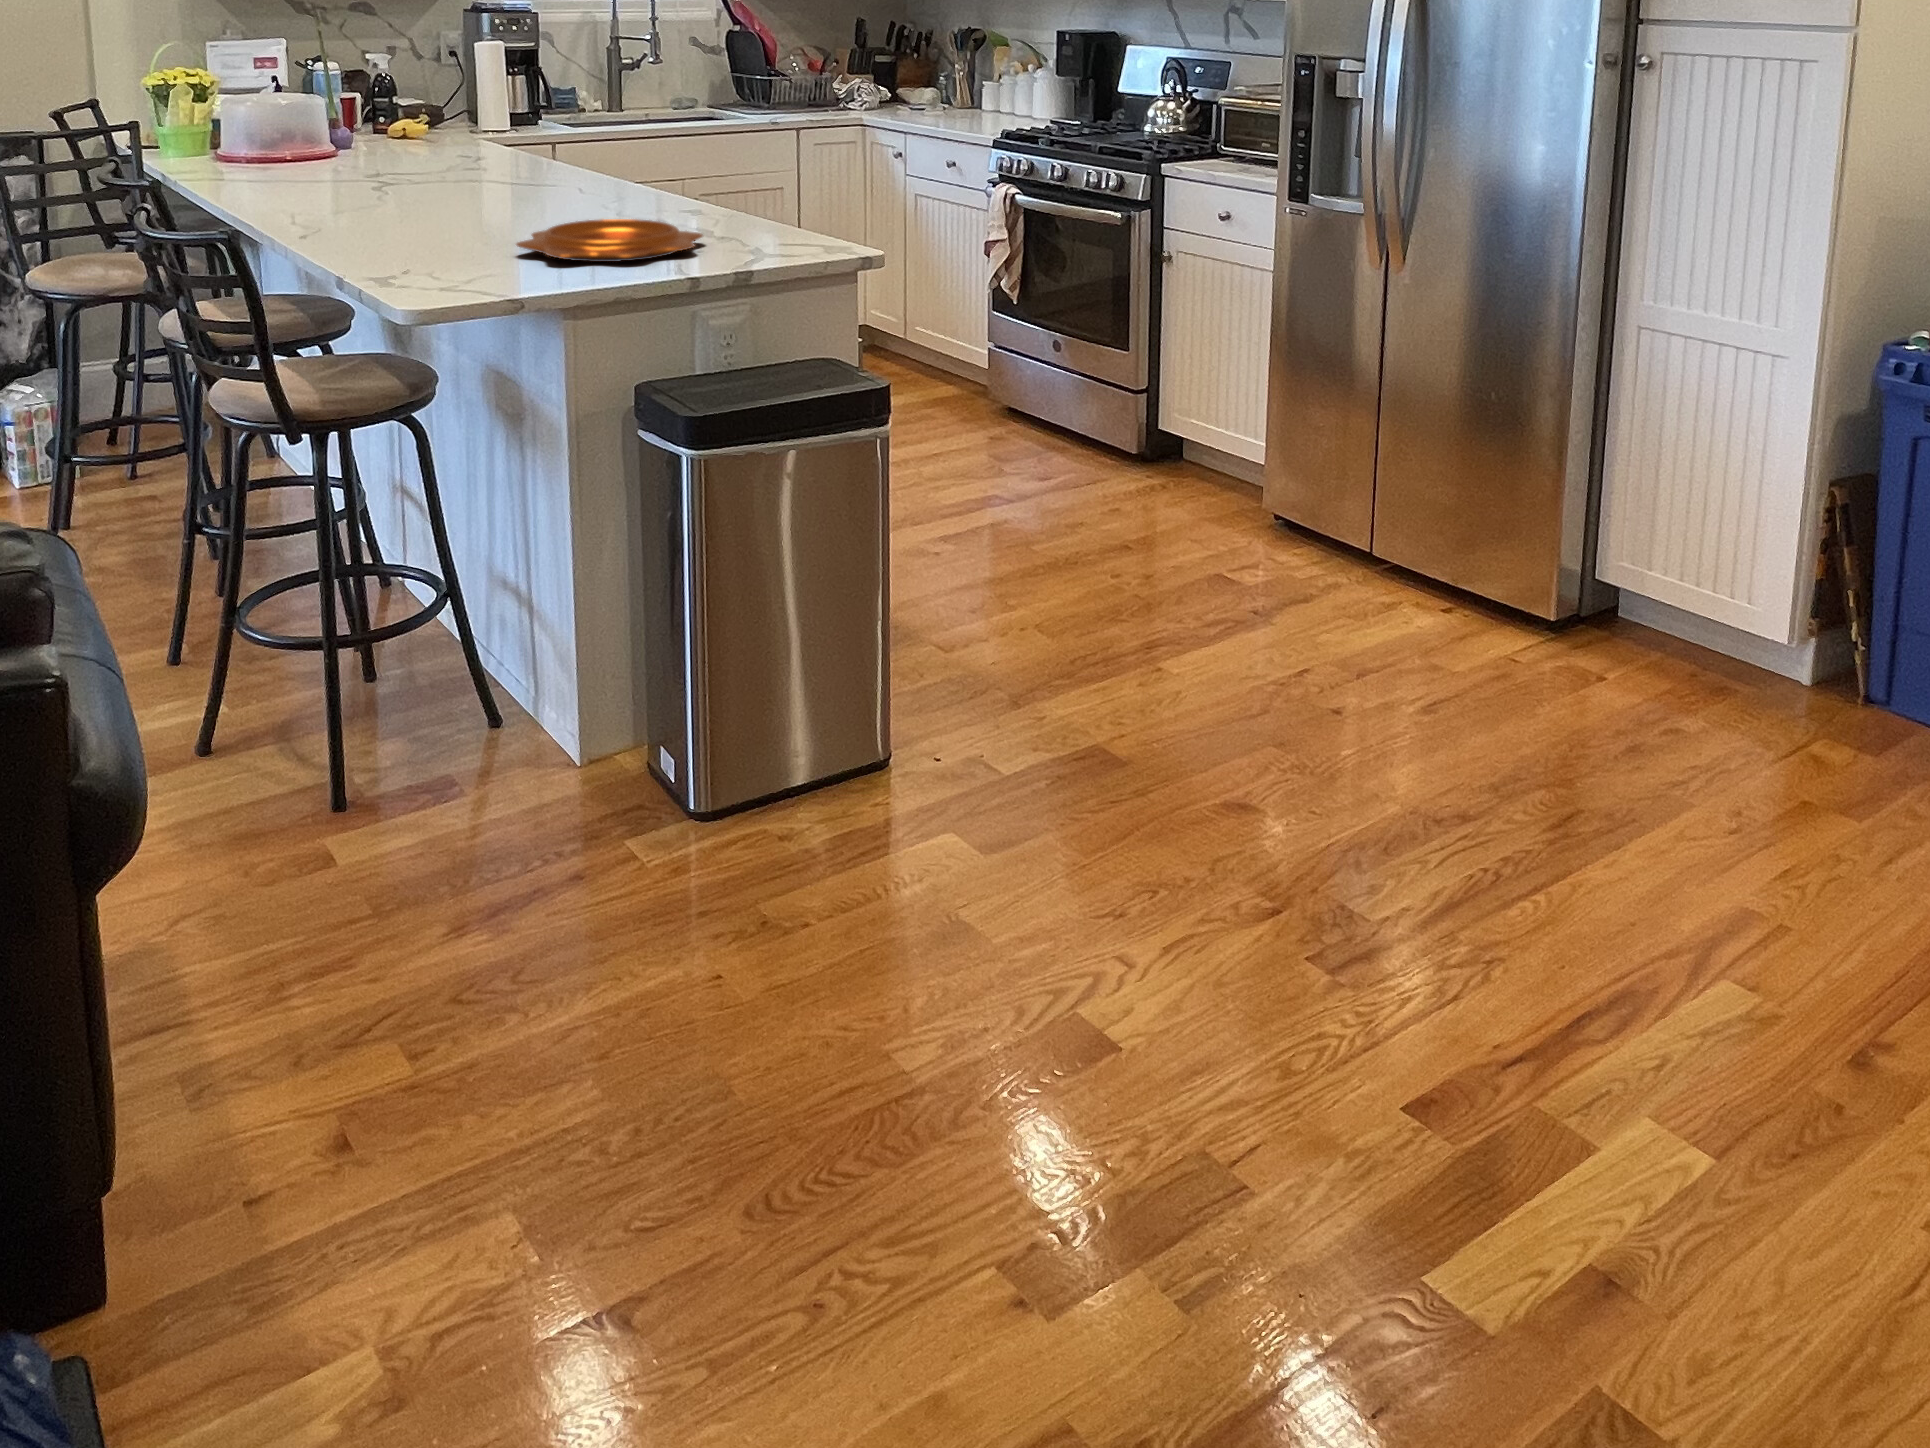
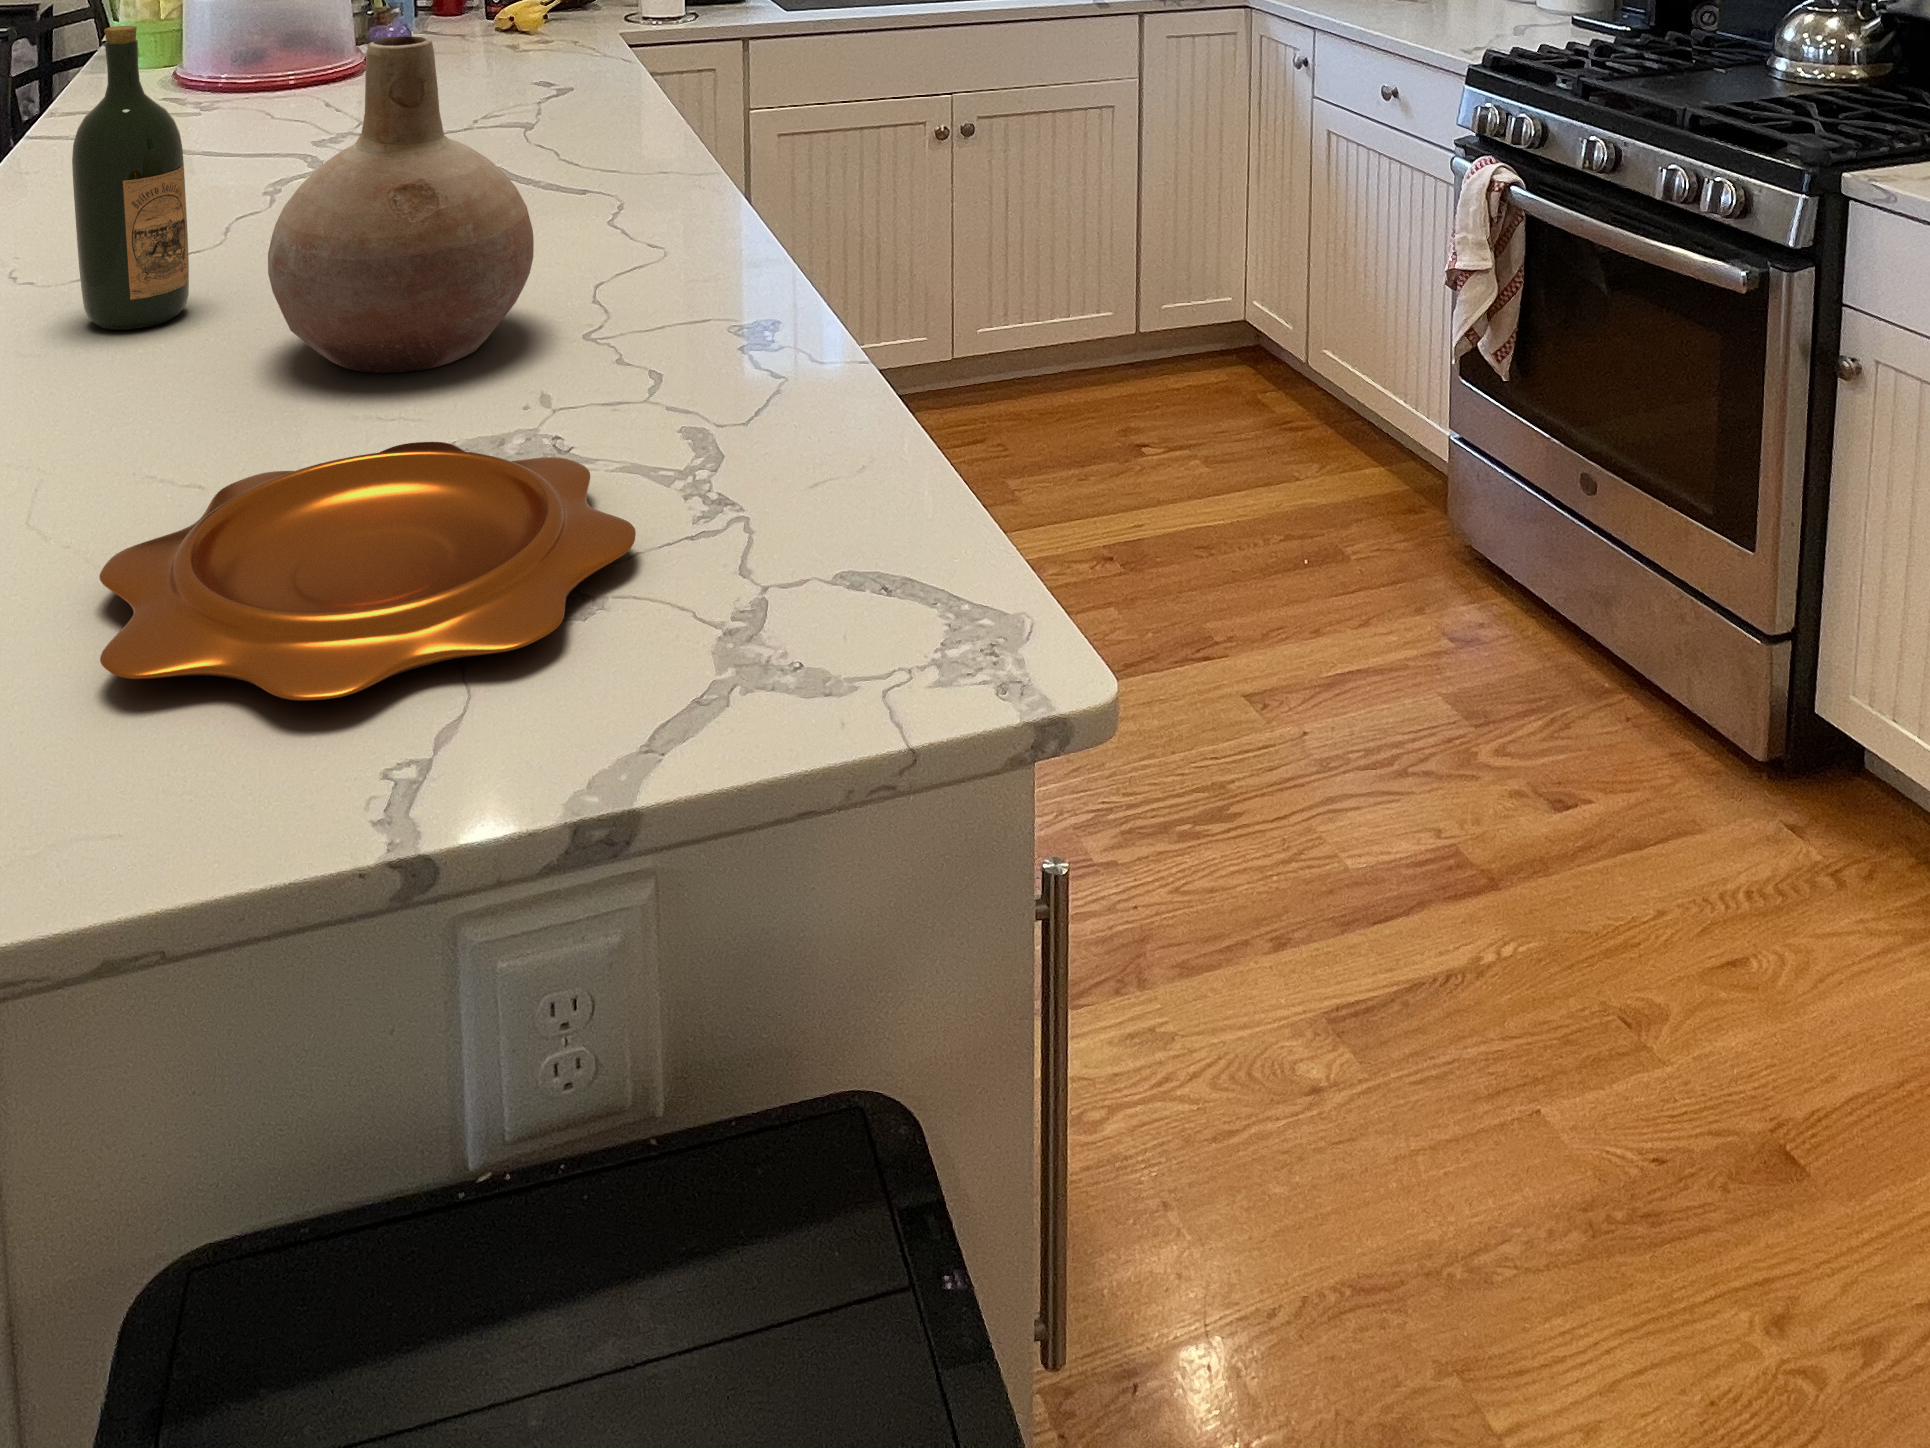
wine bottle: none [365,79,418,219] -> present [72,26,189,330]
vase: none [480,79,596,222] -> present [268,36,534,373]

